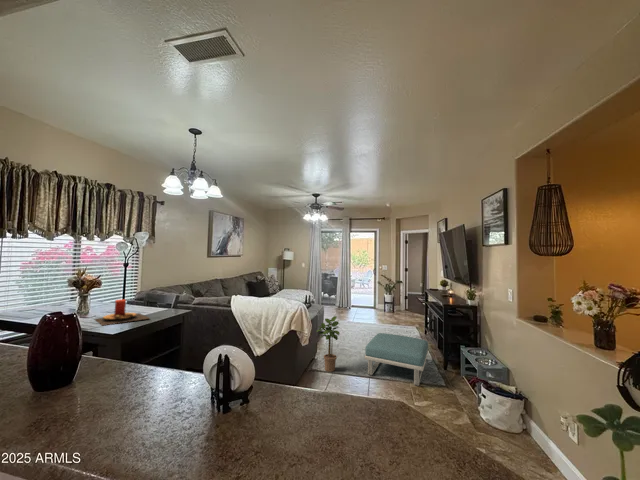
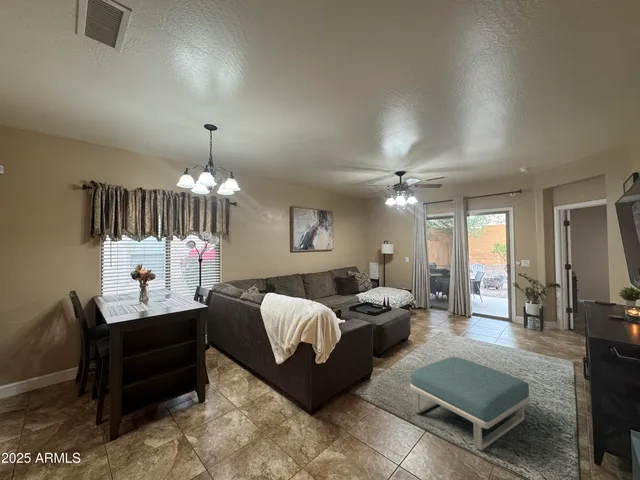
candle: present [95,300,149,326] -> none [134,290,178,311]
potted plant: present [317,316,340,372] -> none [353,325,387,395]

